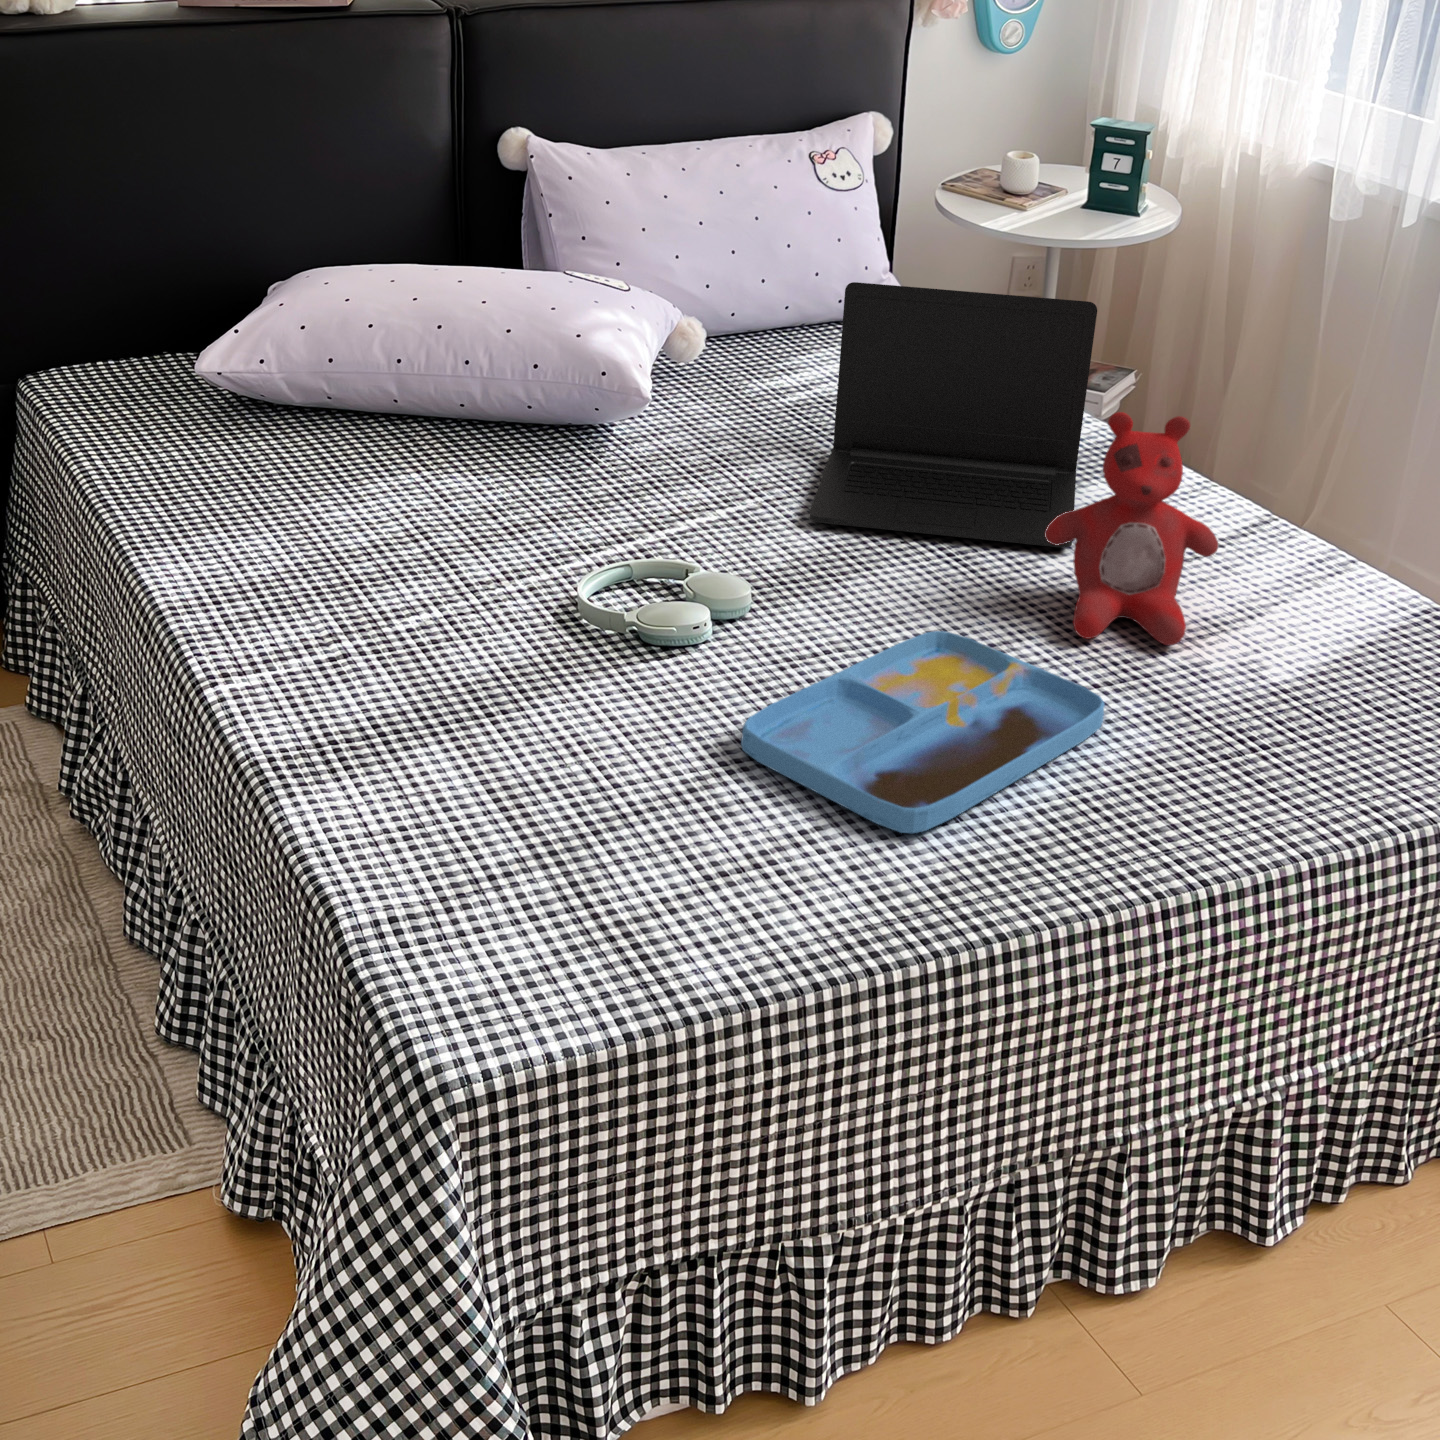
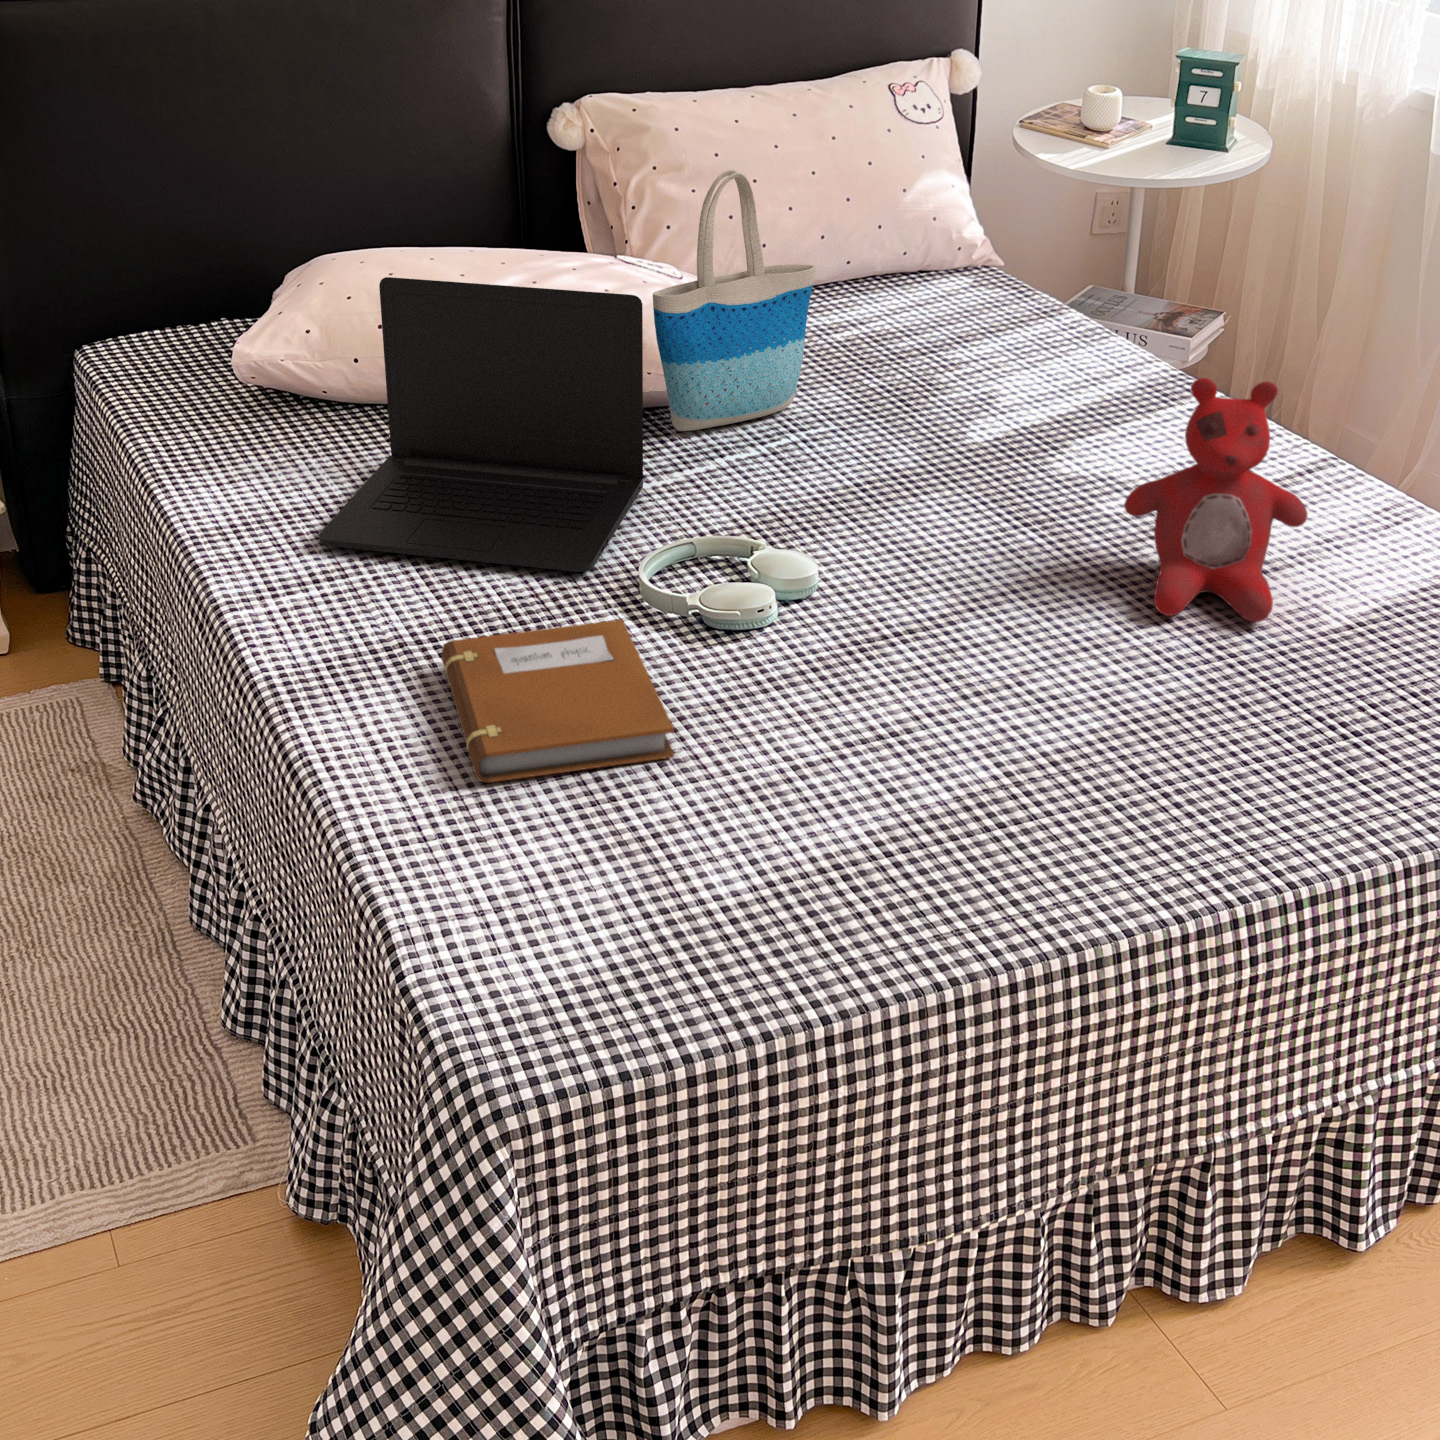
tote bag: none [592,211,750,462] -> present [653,170,816,431]
laptop: present [809,282,1097,548] -> present [319,277,643,572]
tray: present [741,631,1104,833] -> none [806,611,1187,833]
notebook: none [386,633,614,783] -> present [442,619,674,782]

